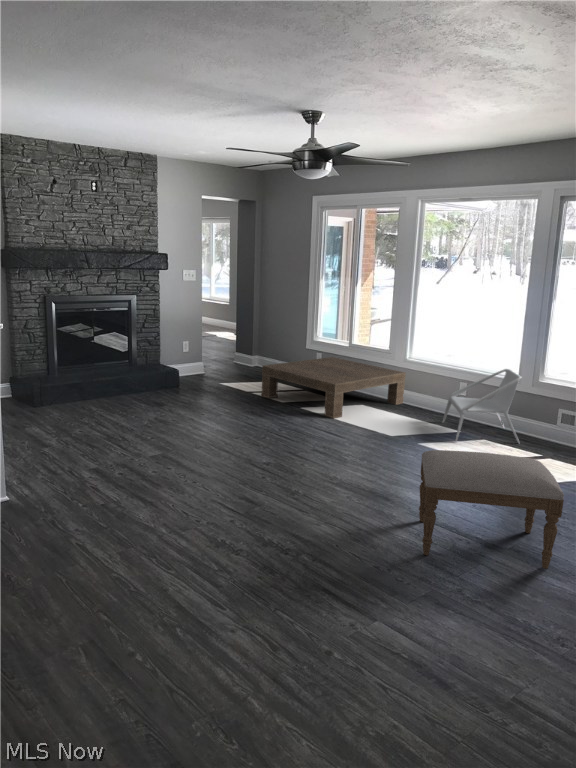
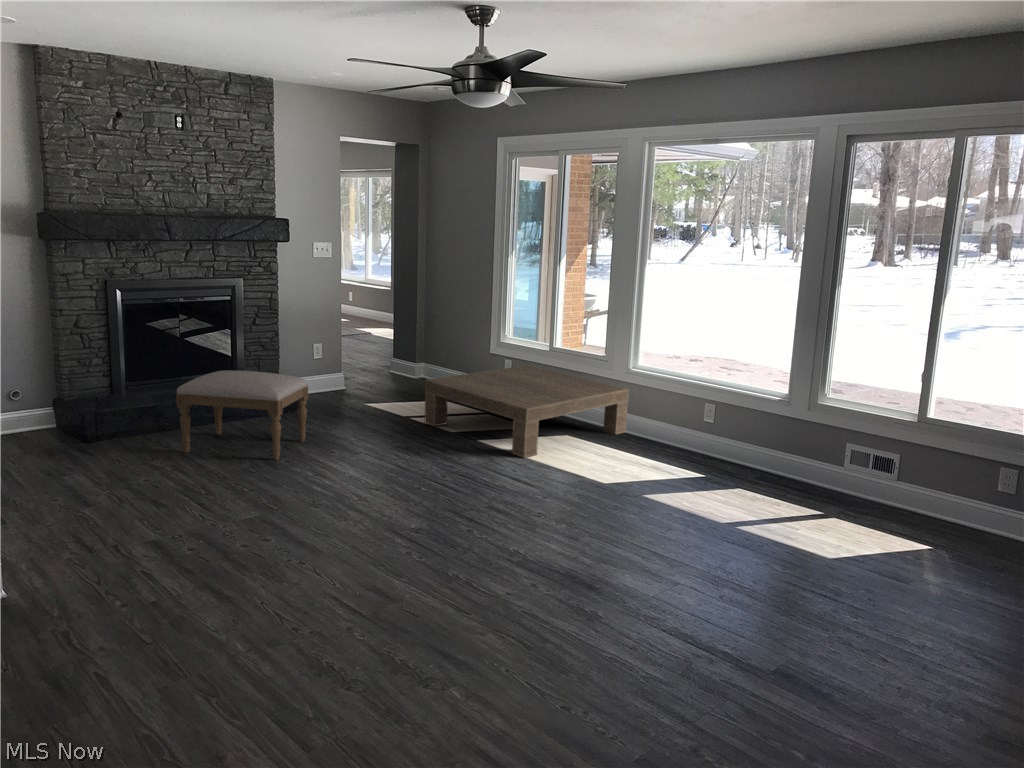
armchair: present [442,369,521,443] -> none [680,386,794,496]
ottoman: present [419,450,564,569] -> present [176,370,308,460]

